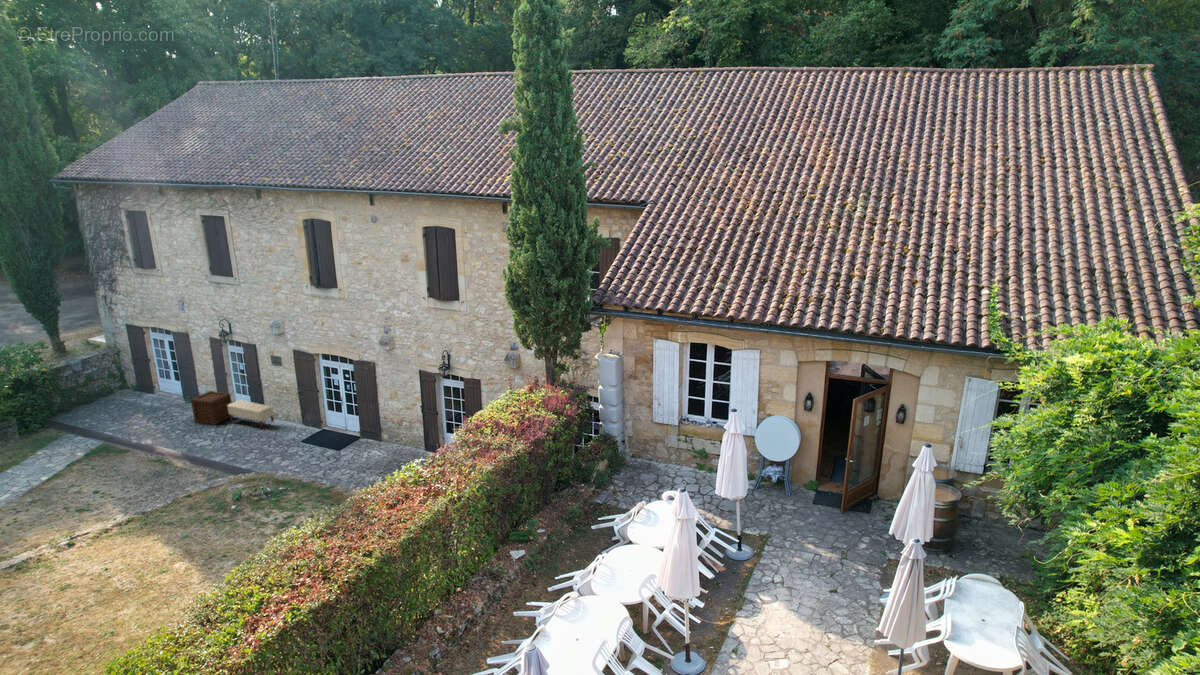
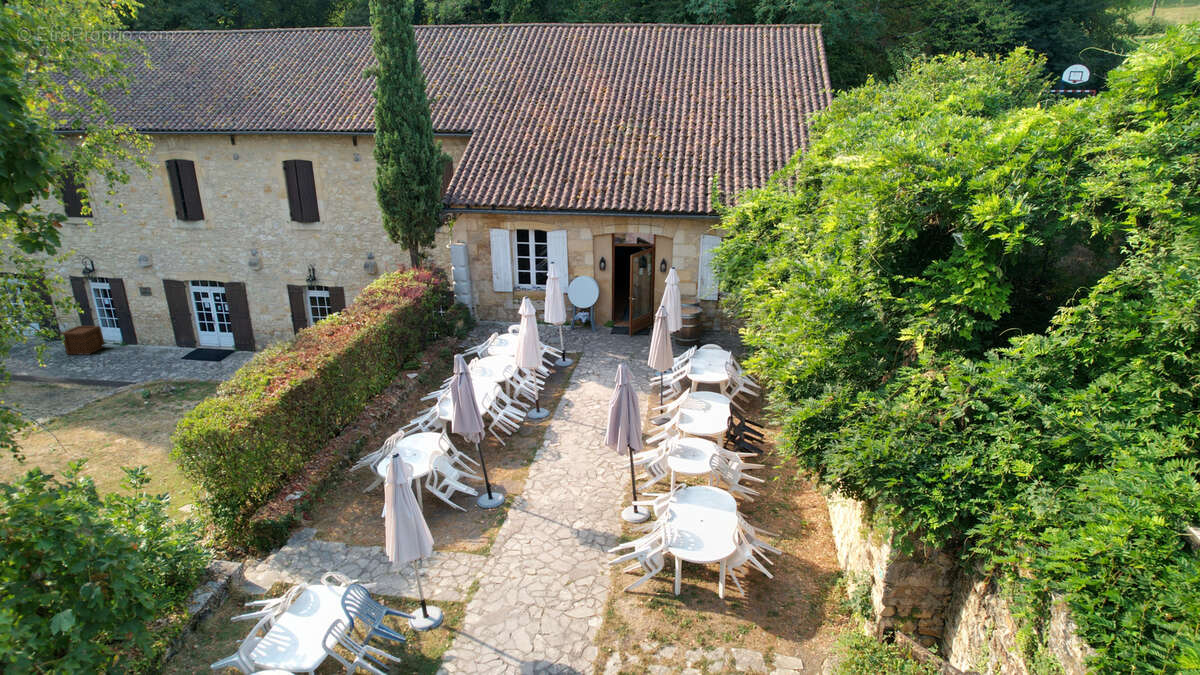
bench: present [228,400,274,429] -> none [100,331,149,354]

